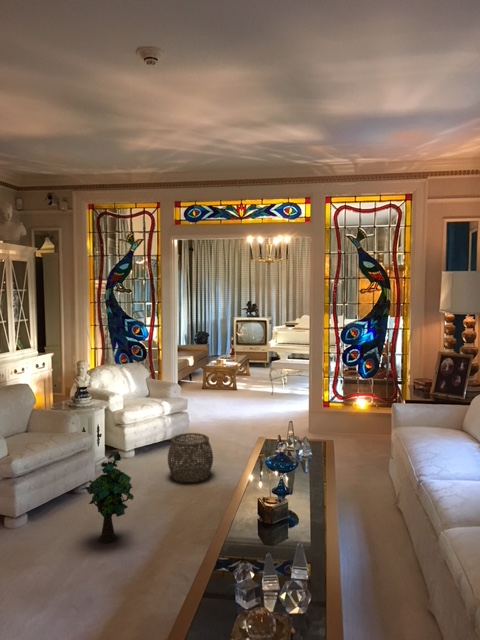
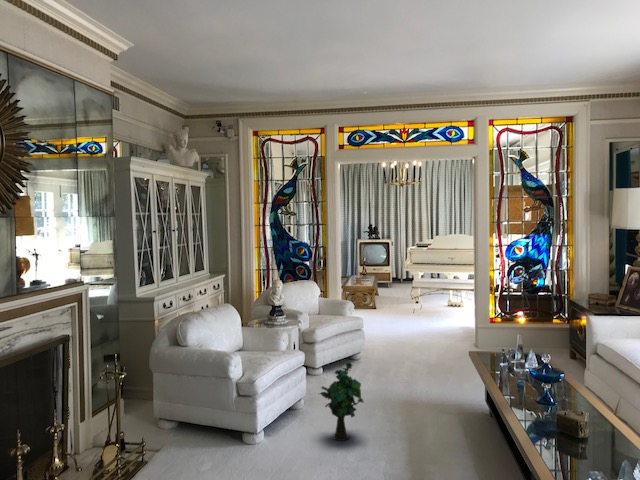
woven basket: present [168,433,213,482] -> none [364,346,407,392]

